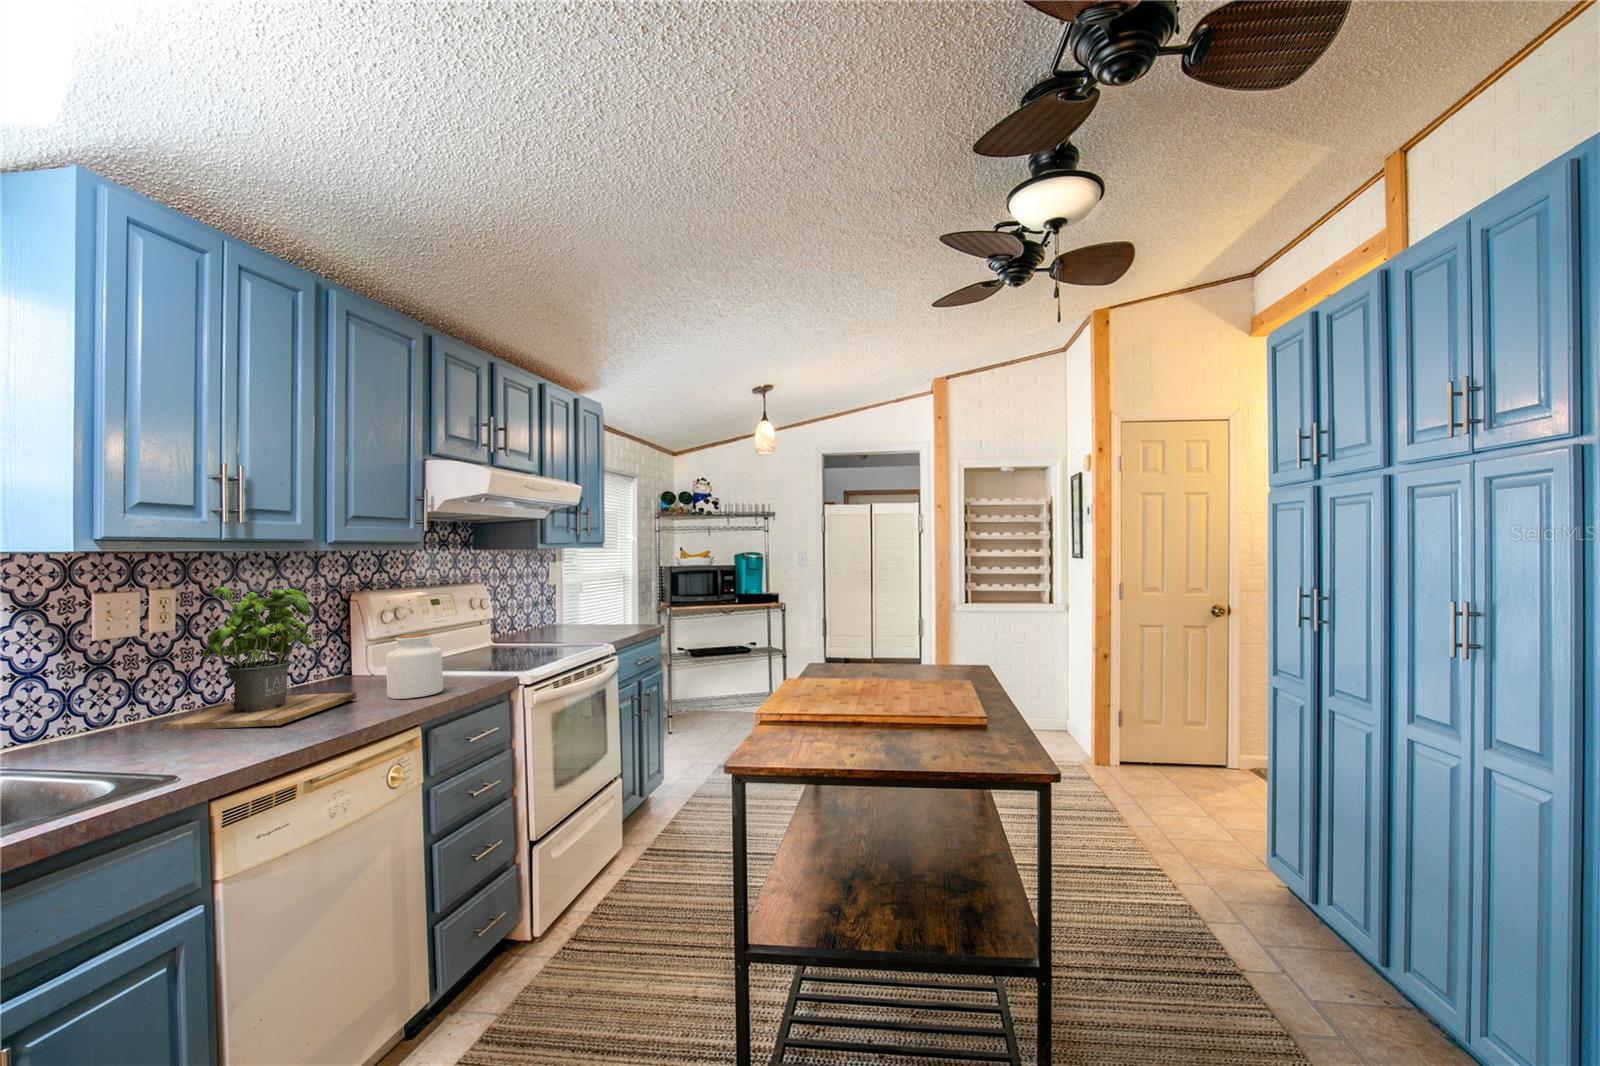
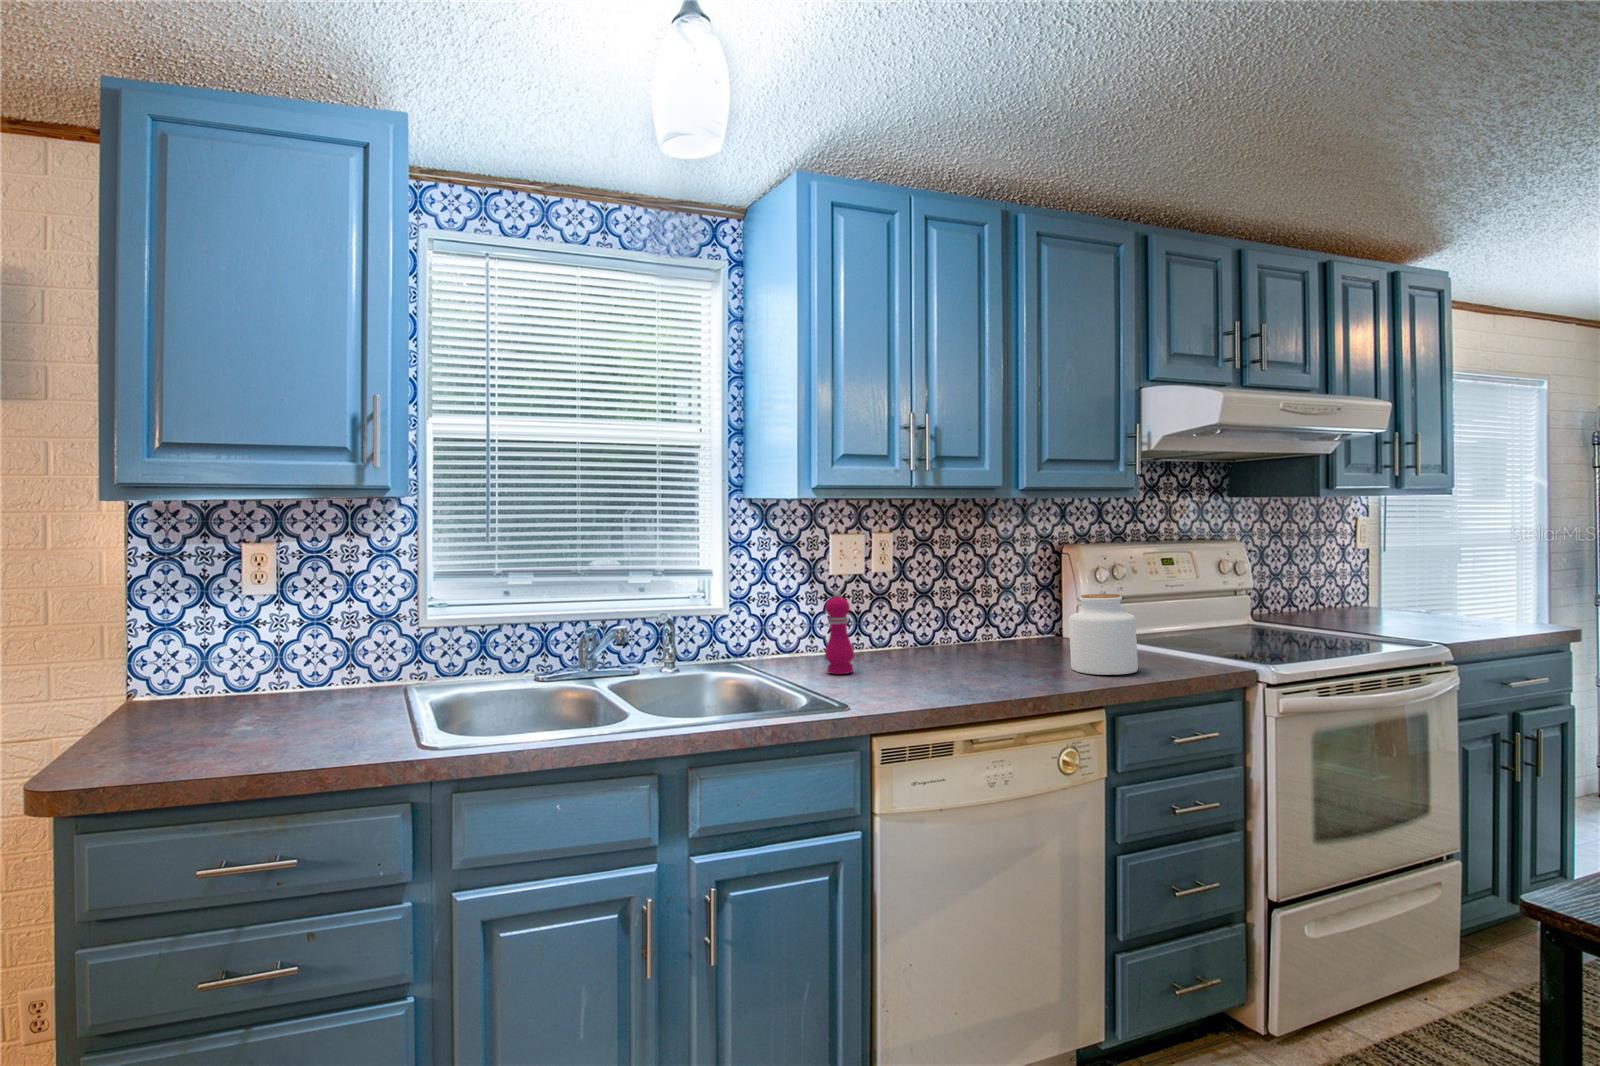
potted plant: present [160,587,357,729] -> none [871,529,1039,678]
pepper mill: none [111,658,155,749] -> present [825,591,854,674]

